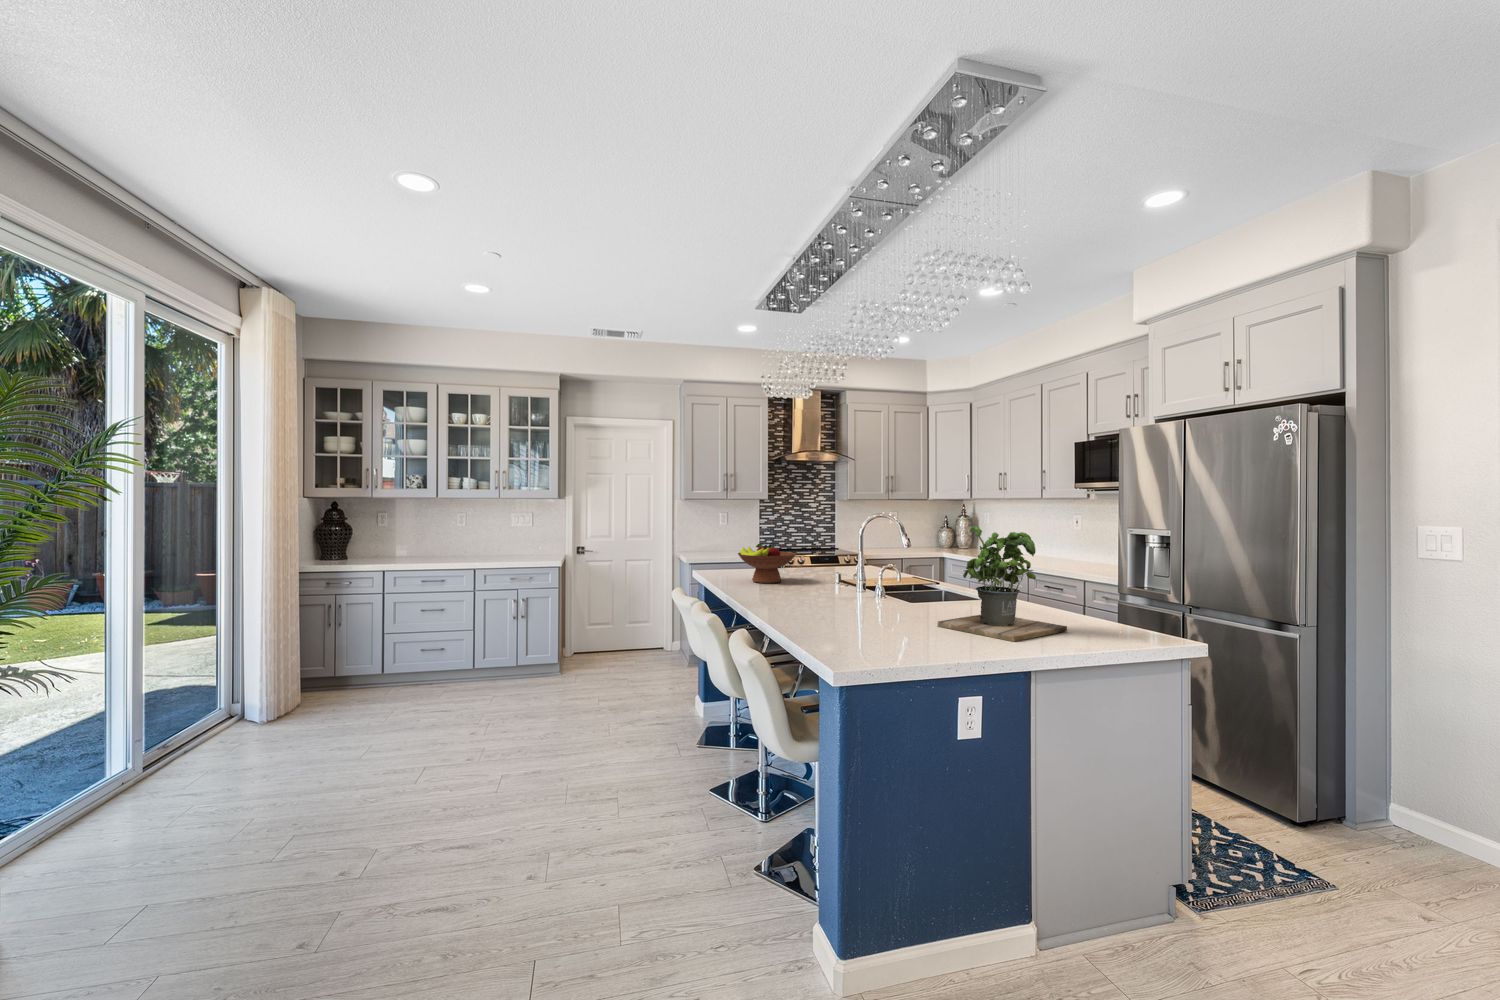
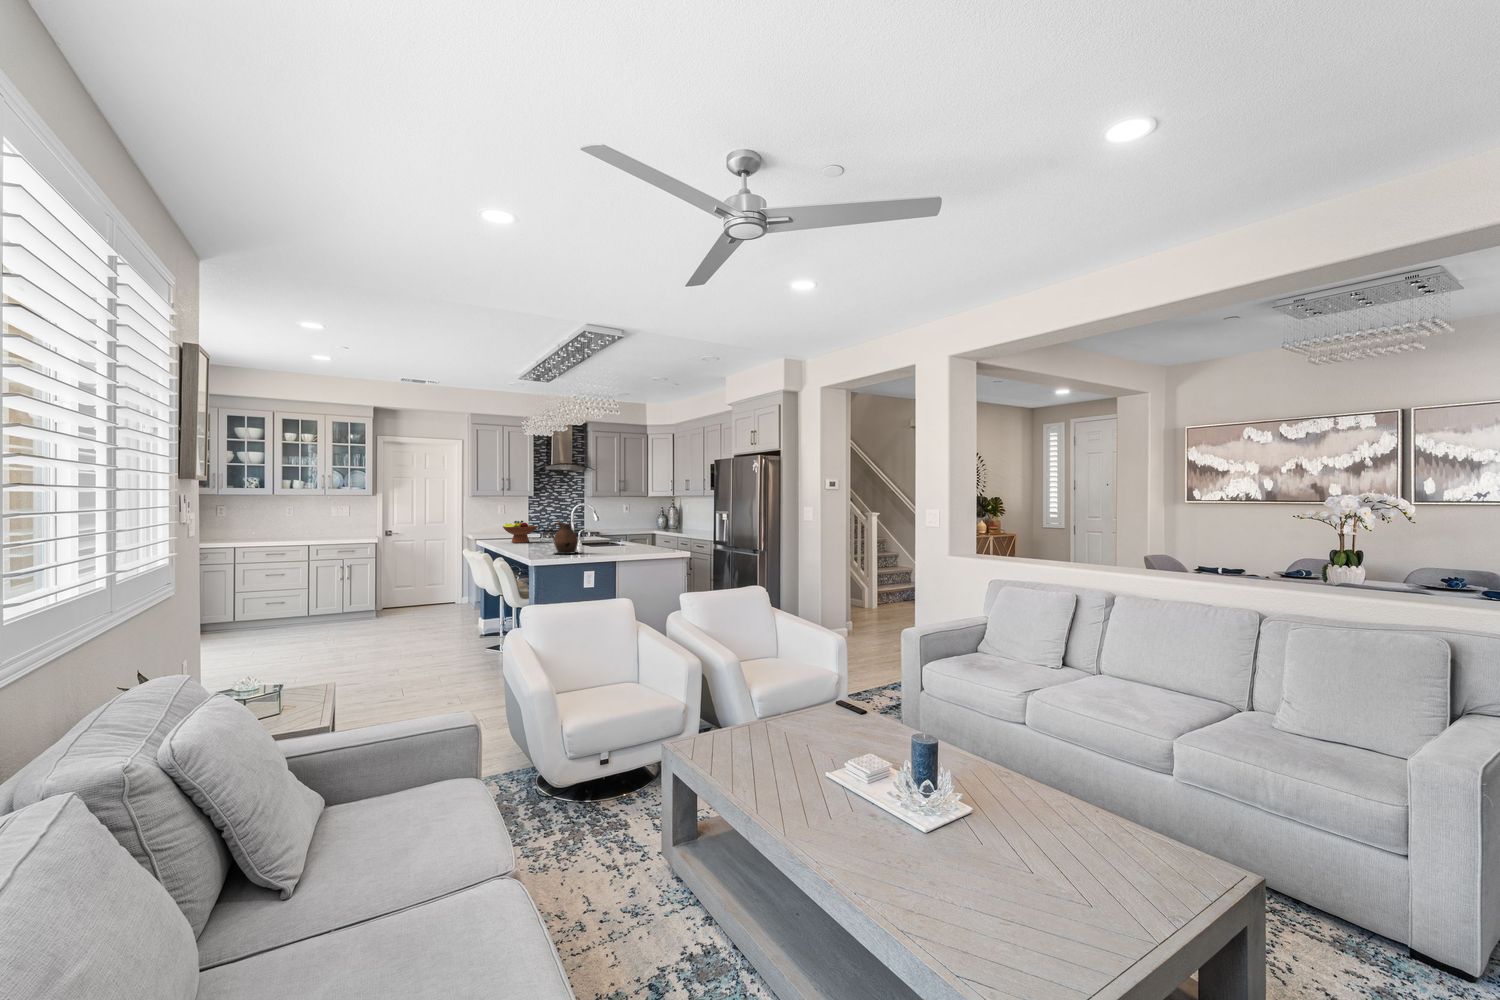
potted plant: present [937,526,1067,642] -> none [590,506,644,553]
ceramic pitcher: none [866,559,944,649] -> present [550,520,578,554]

